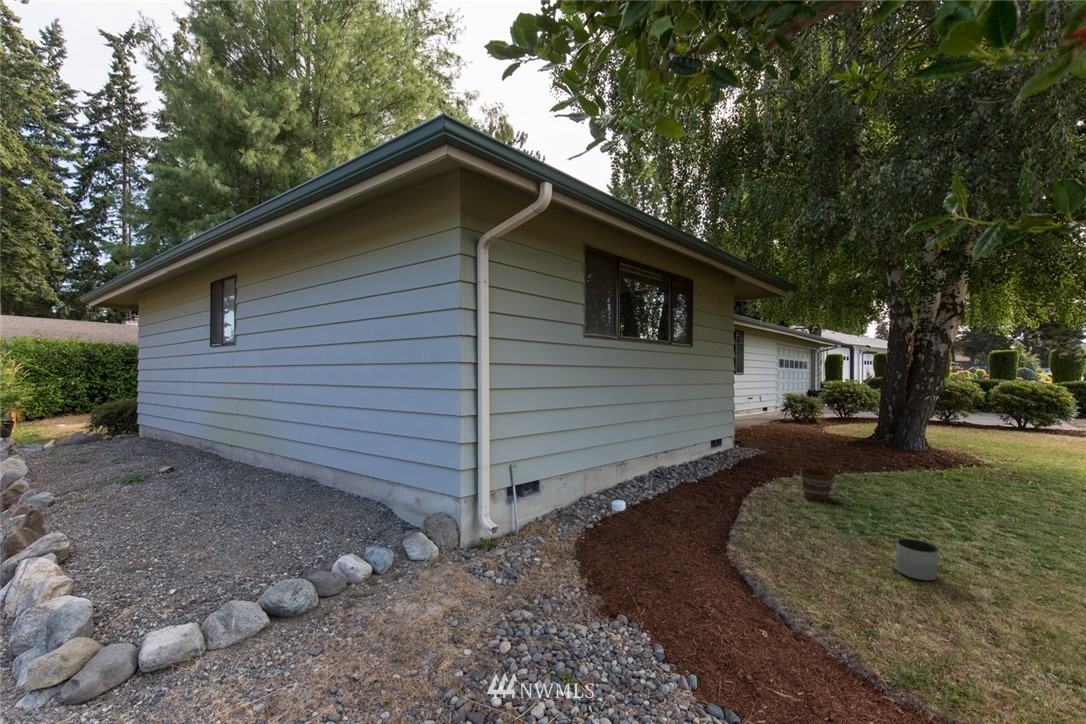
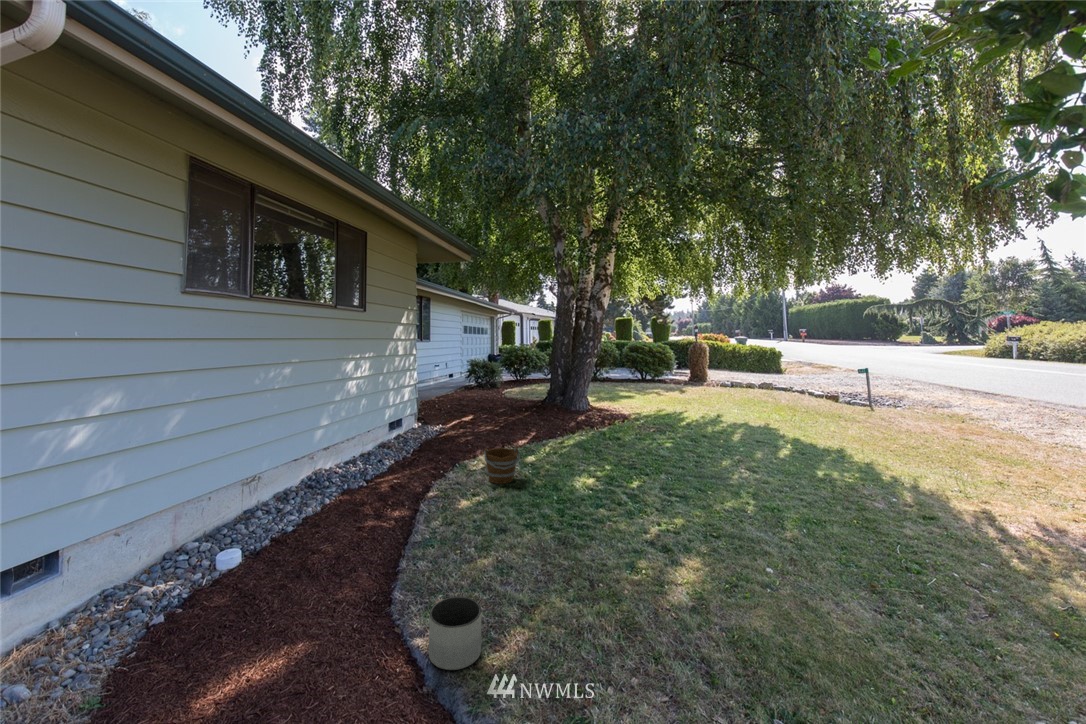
planter: present [896,539,938,581] -> present [429,597,481,670]

